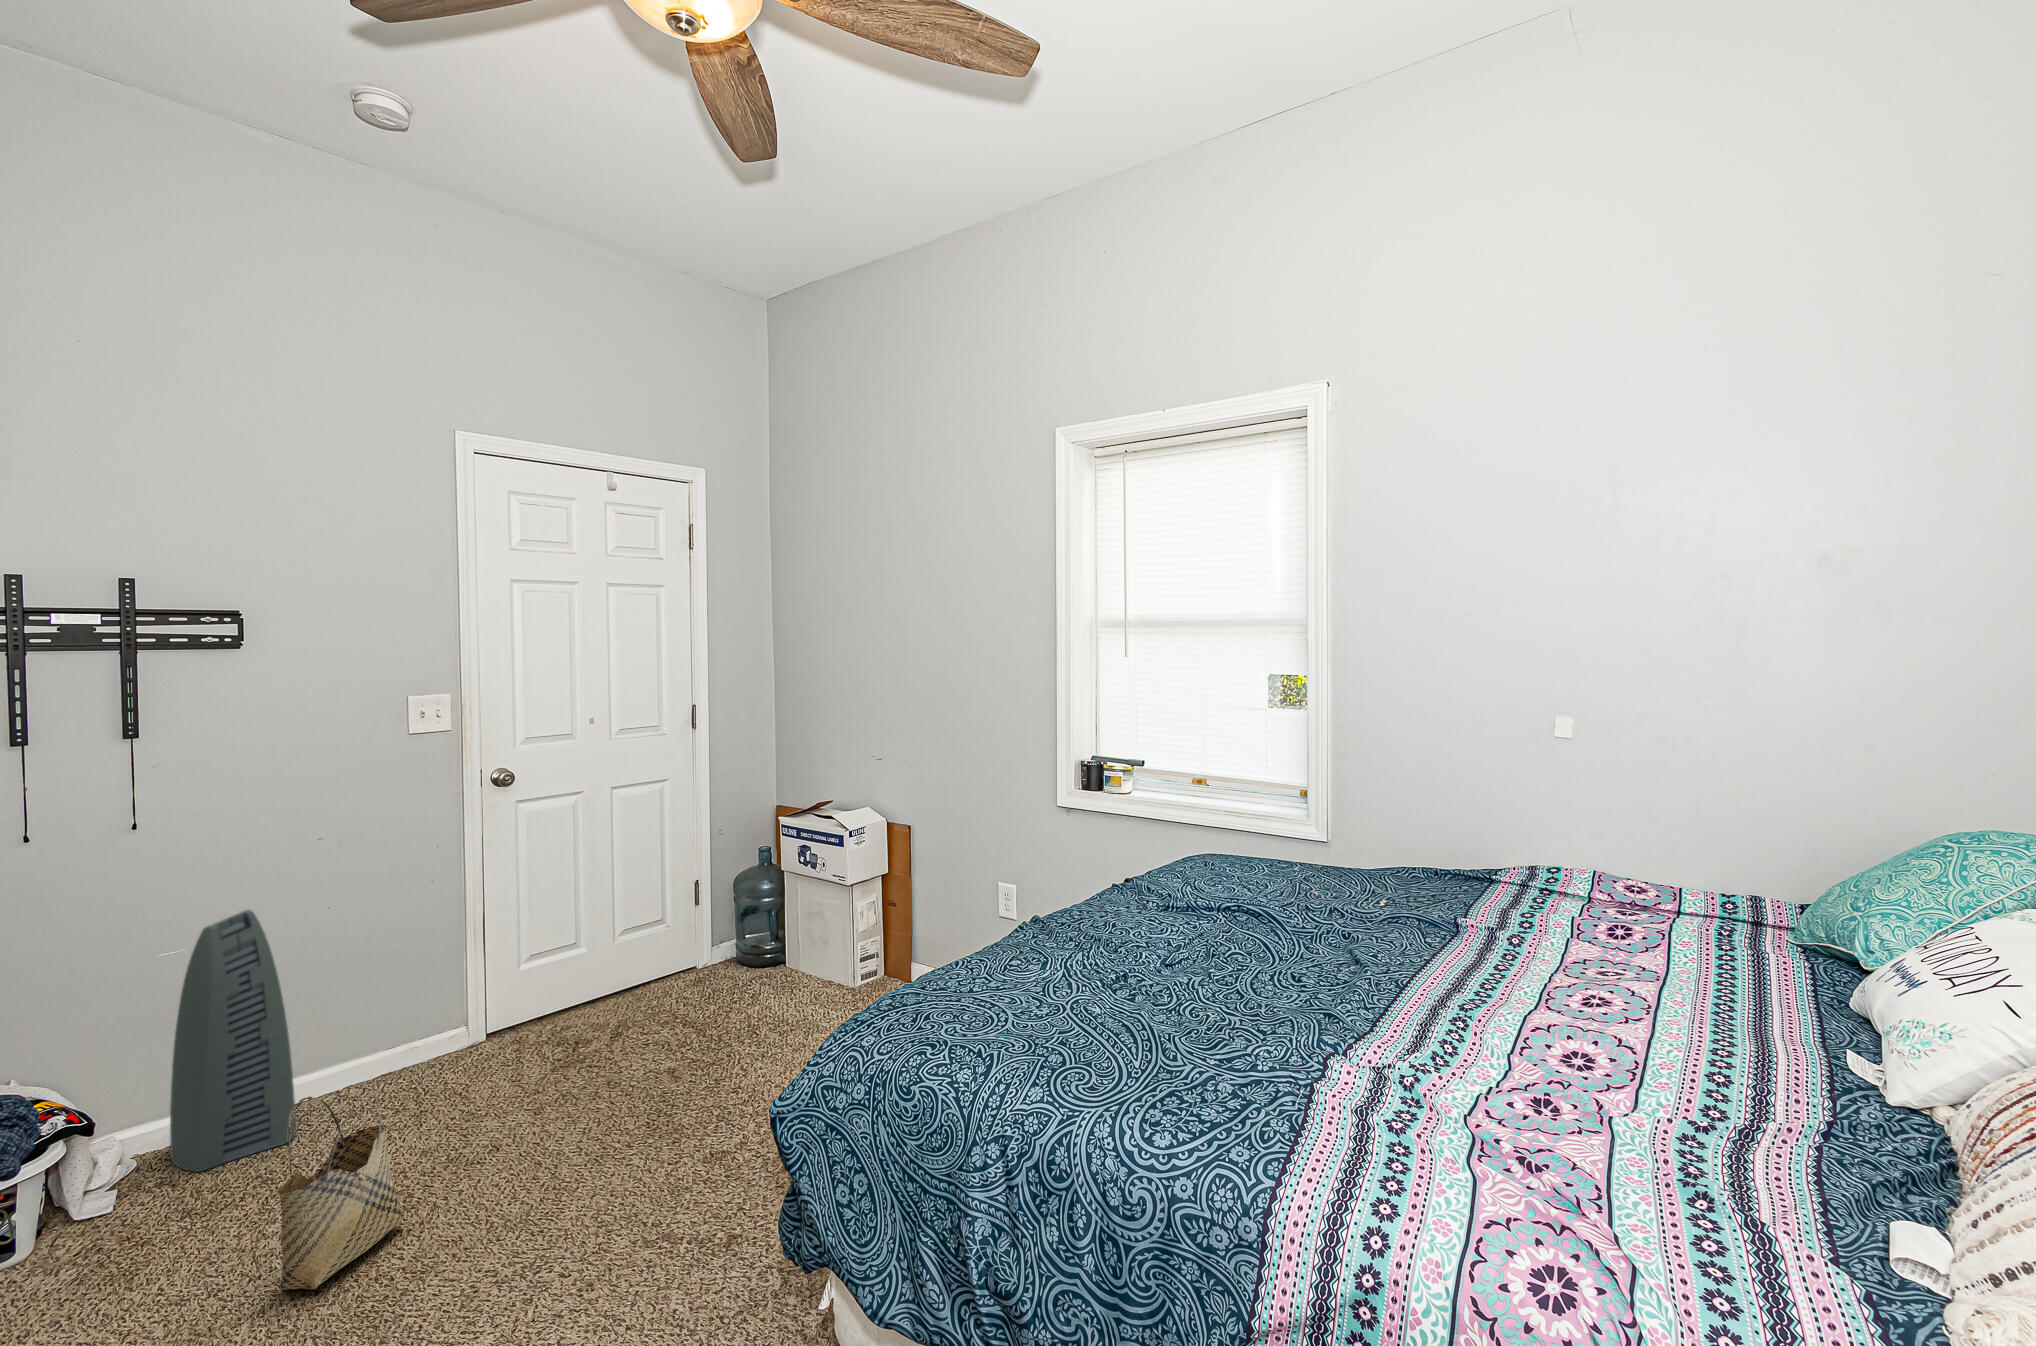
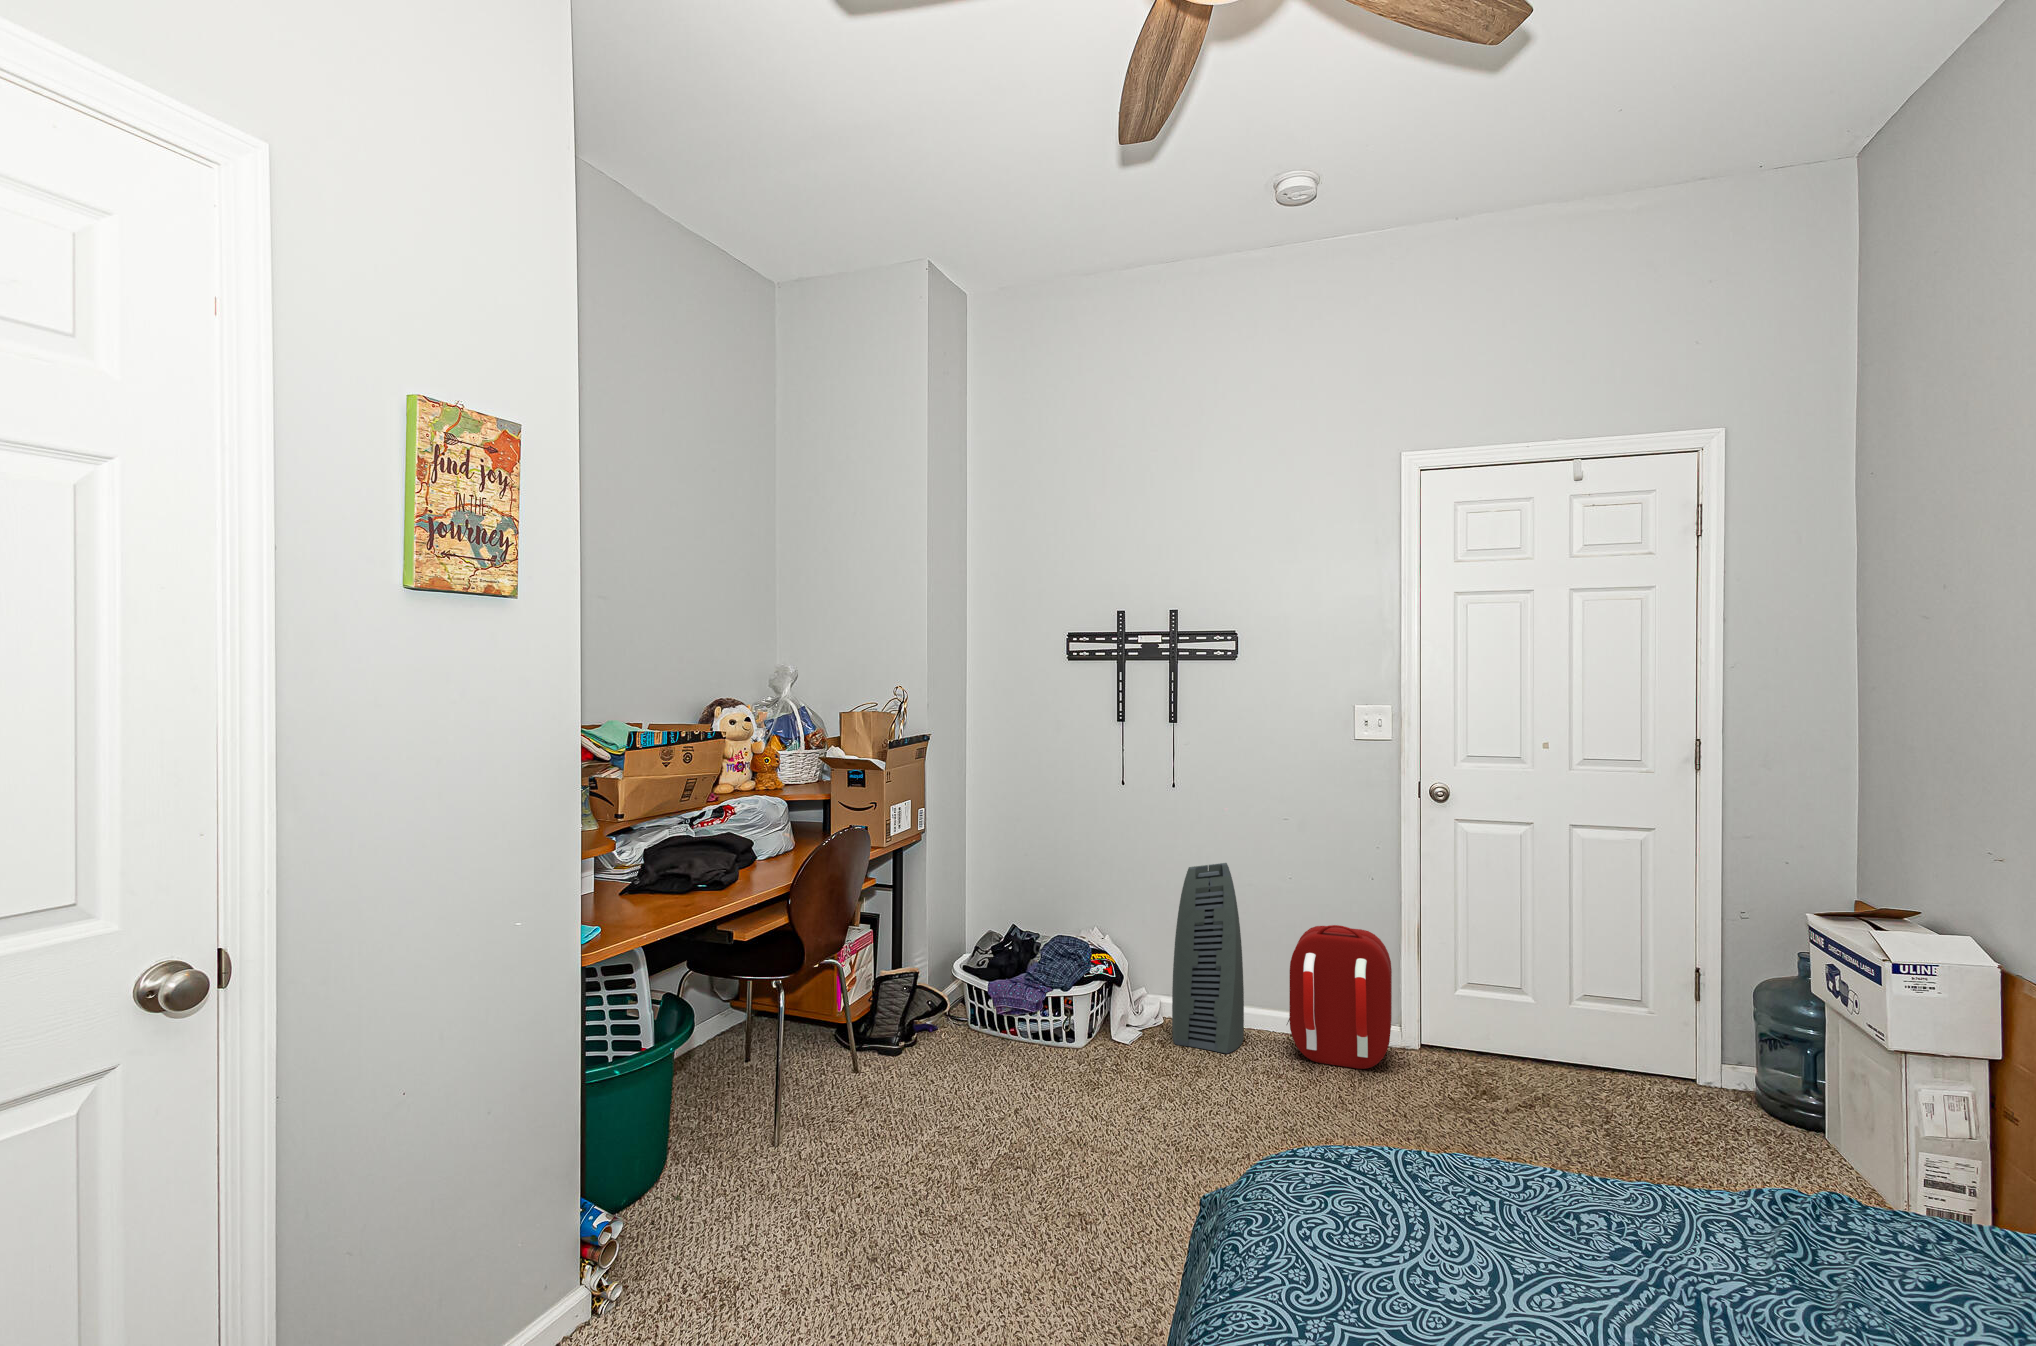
backpack: none [354,934,491,1096] -> present [1287,925,1392,1069]
woven basket: present [278,1095,401,1290] -> none [1112,1006,1202,1147]

